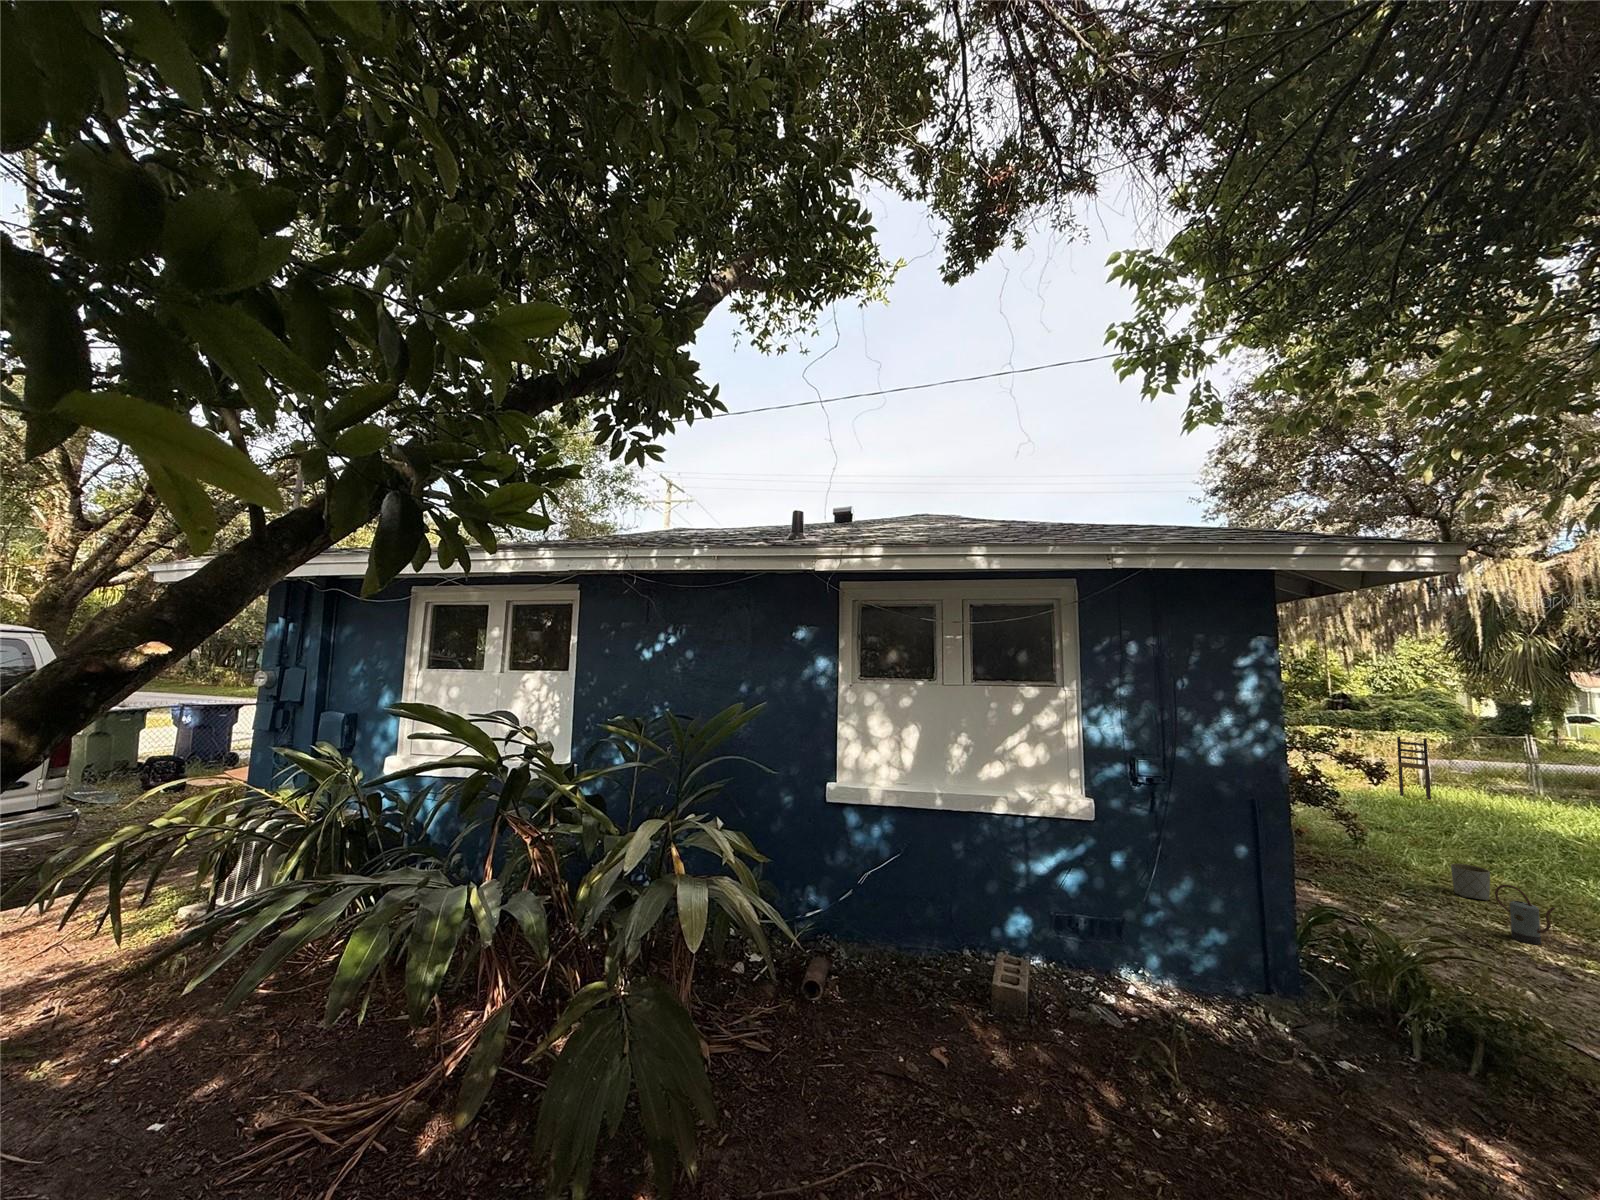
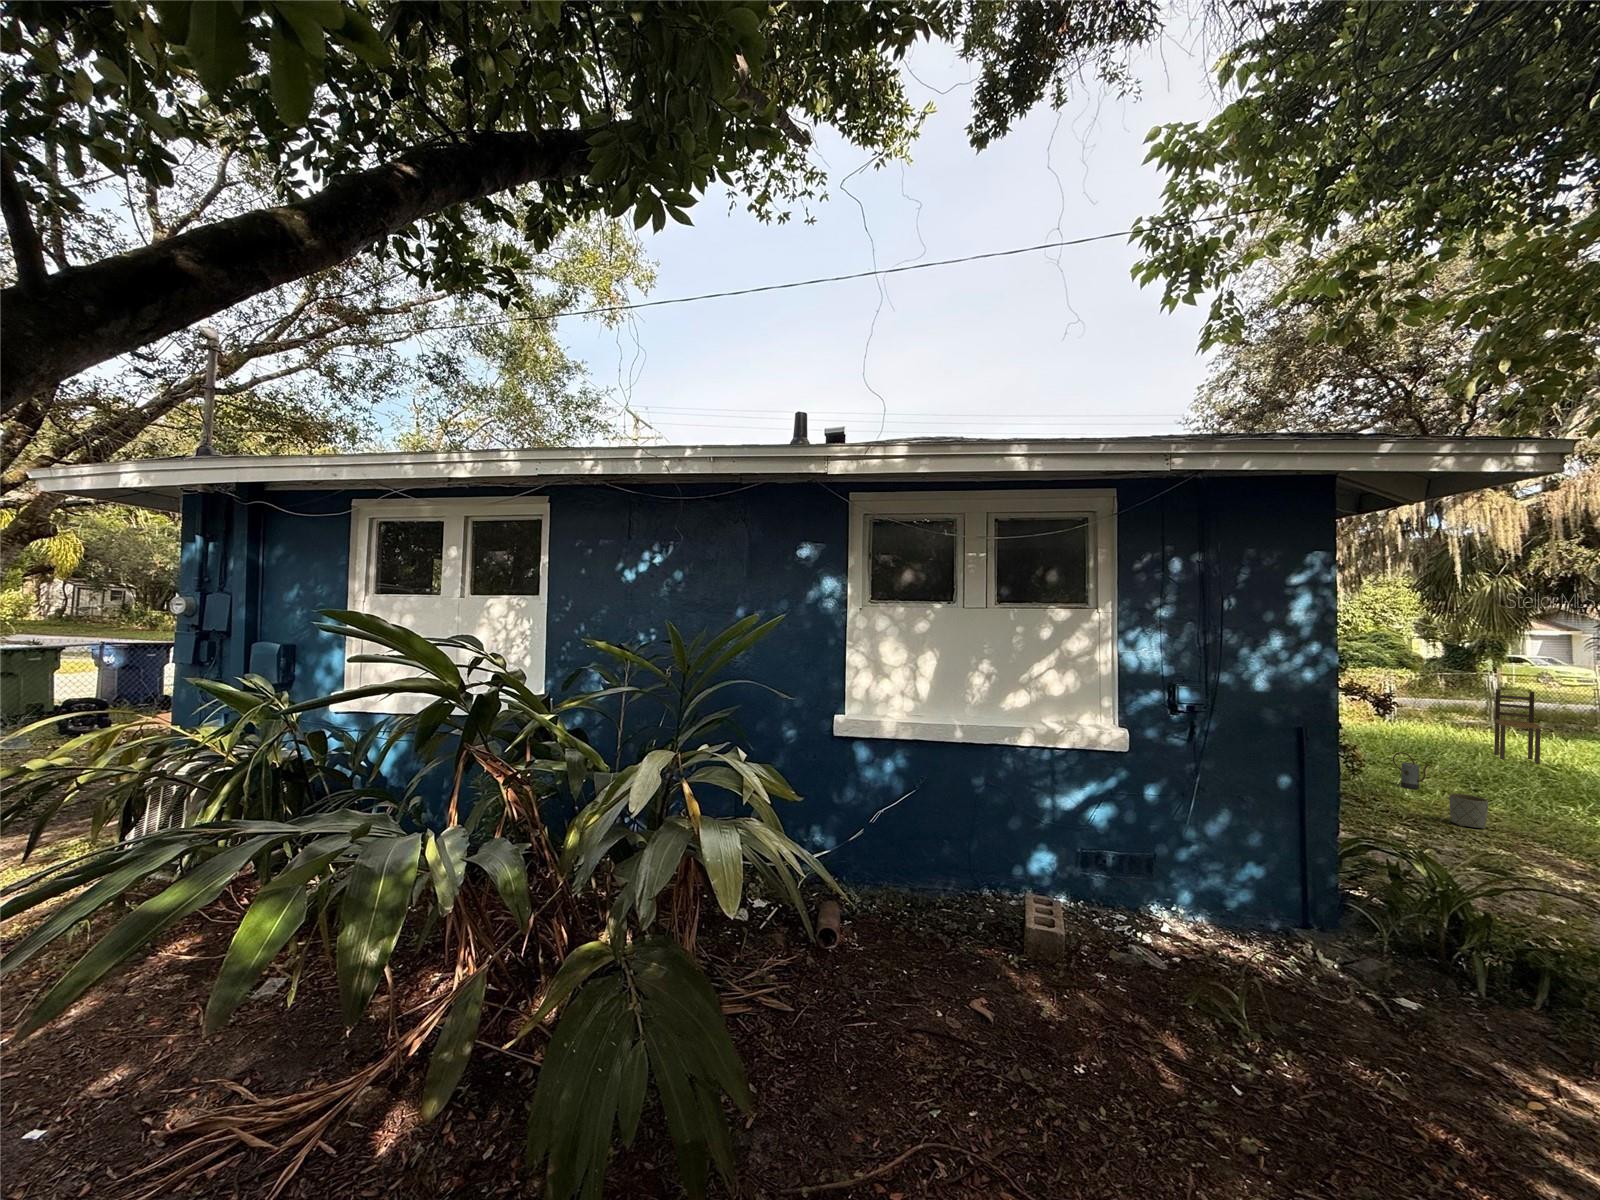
chair: present [1397,737,1431,799] -> present [1494,689,1541,764]
watering can: present [1495,885,1555,945] -> present [1393,752,1429,789]

